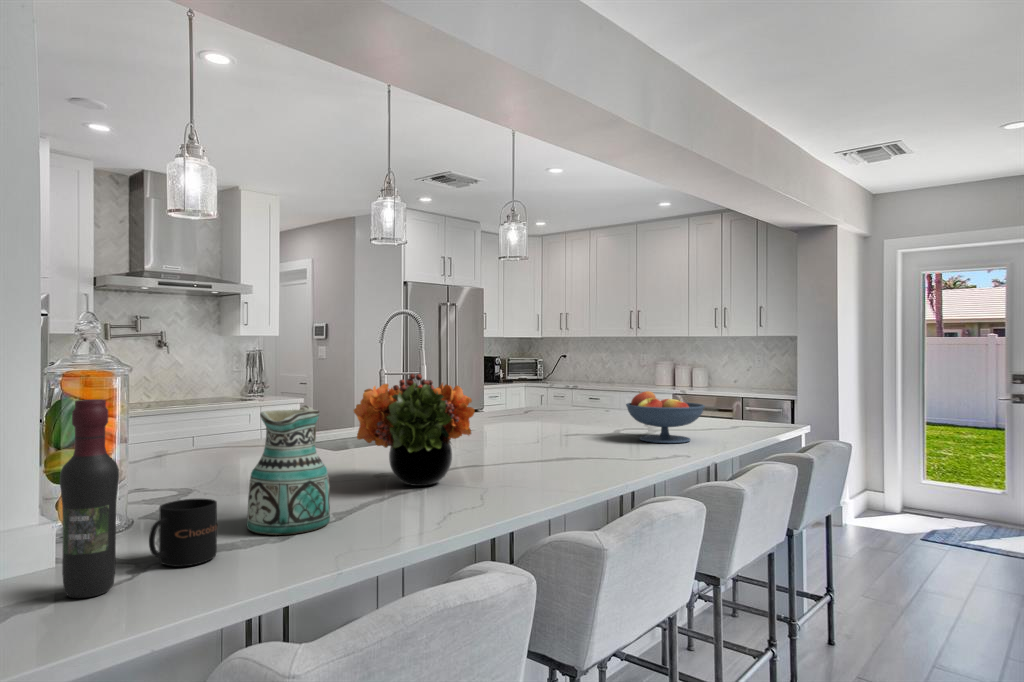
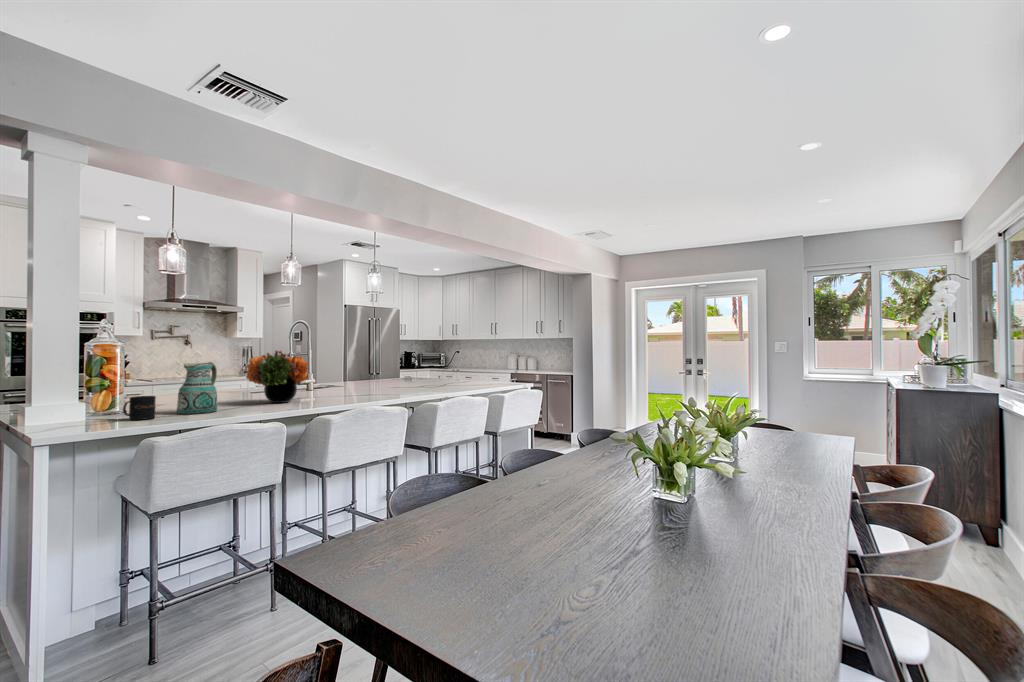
fruit bowl: present [626,391,705,443] -> none [422,364,463,390]
wine bottle: present [60,399,119,598] -> none [84,352,108,425]

